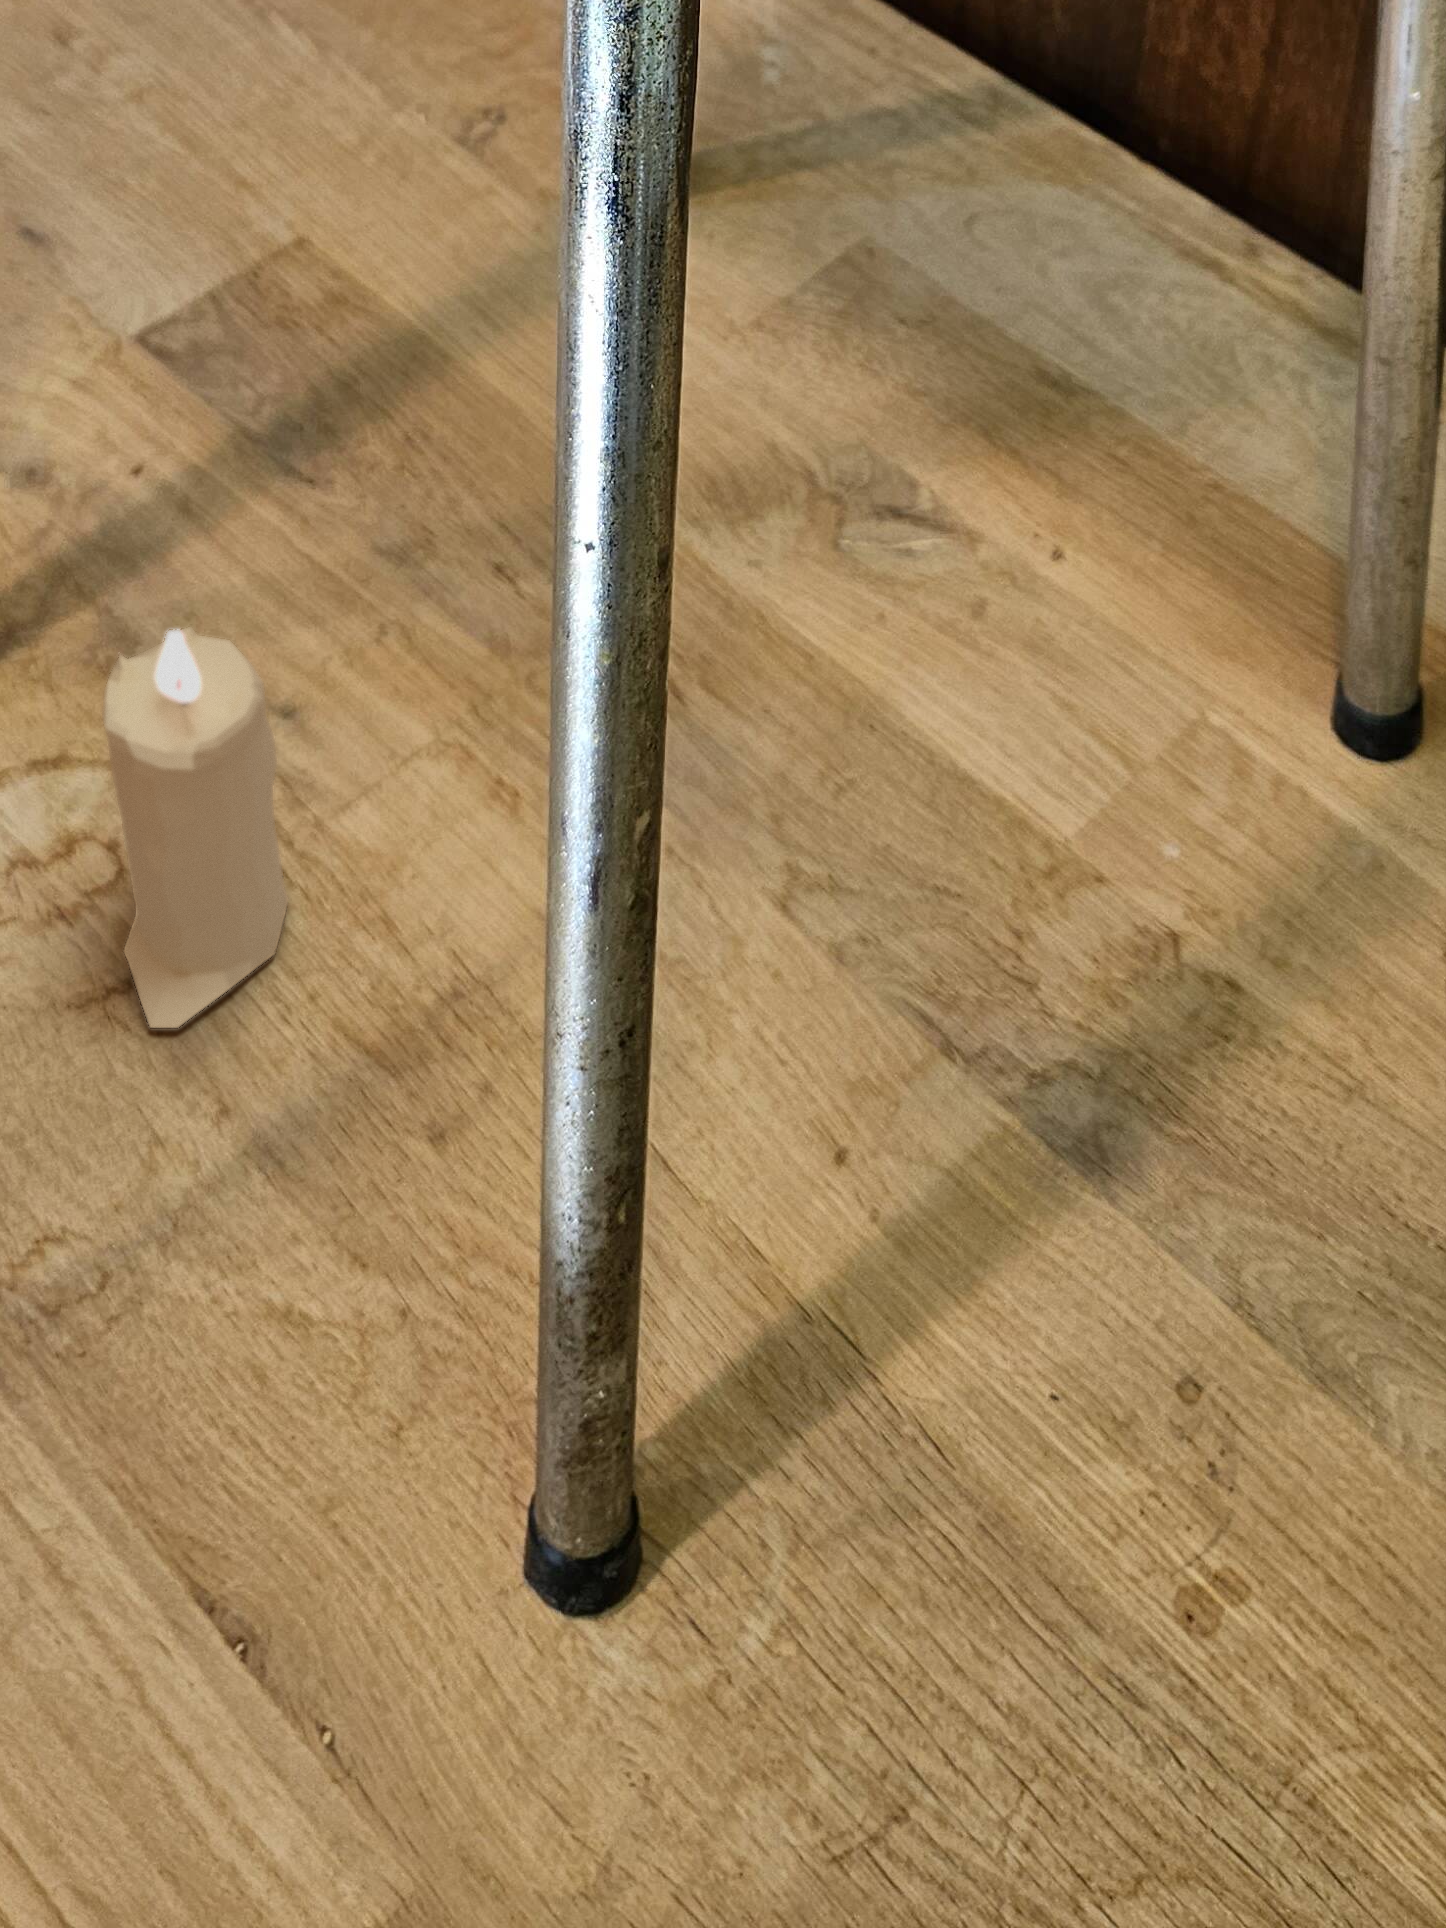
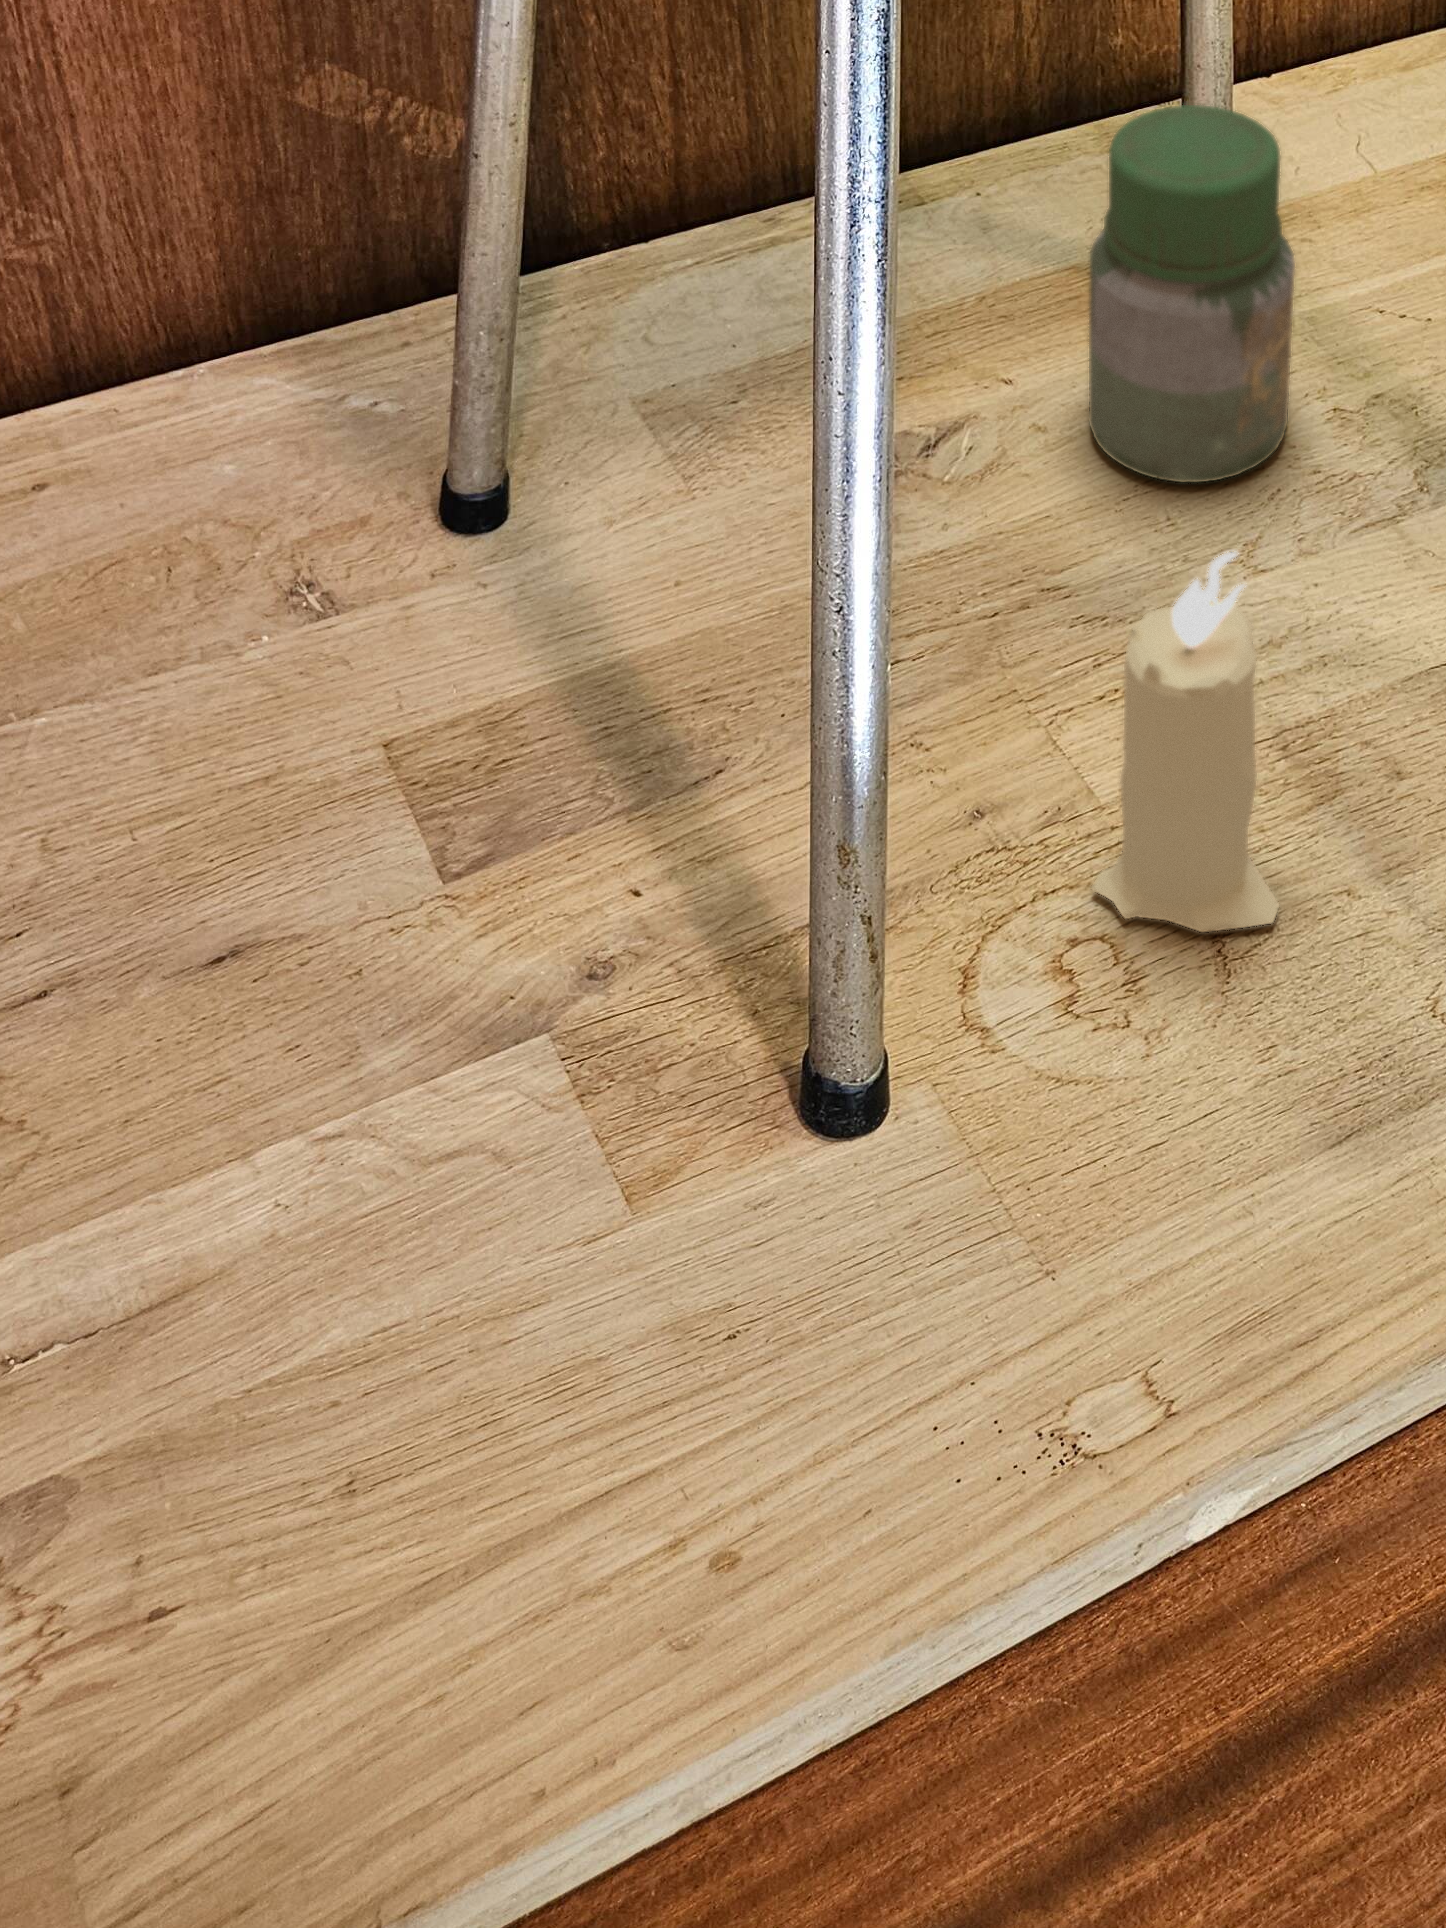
jar: none [904,356,1211,863] -> present [1089,105,1295,482]

